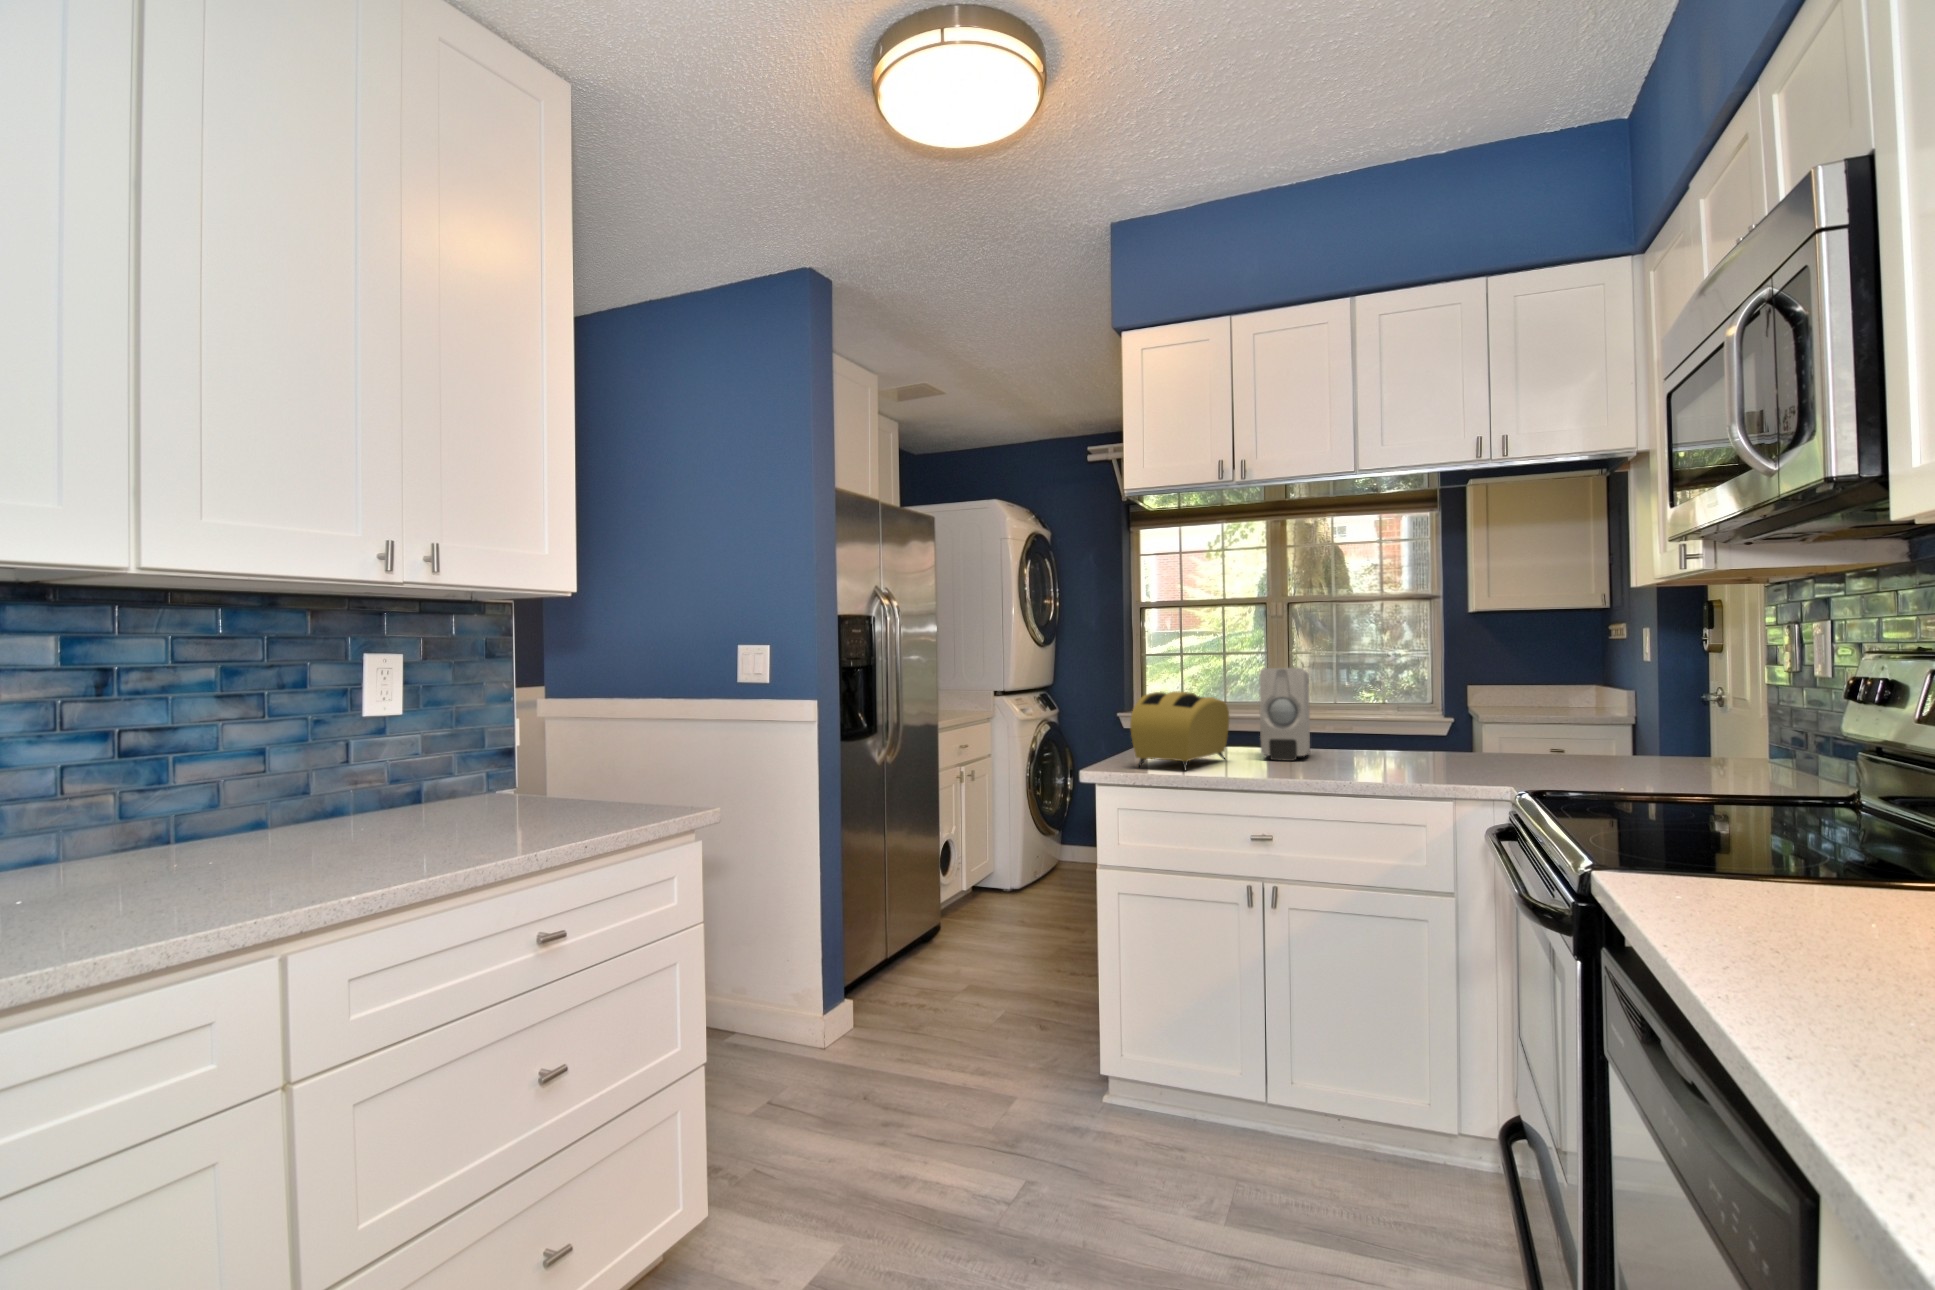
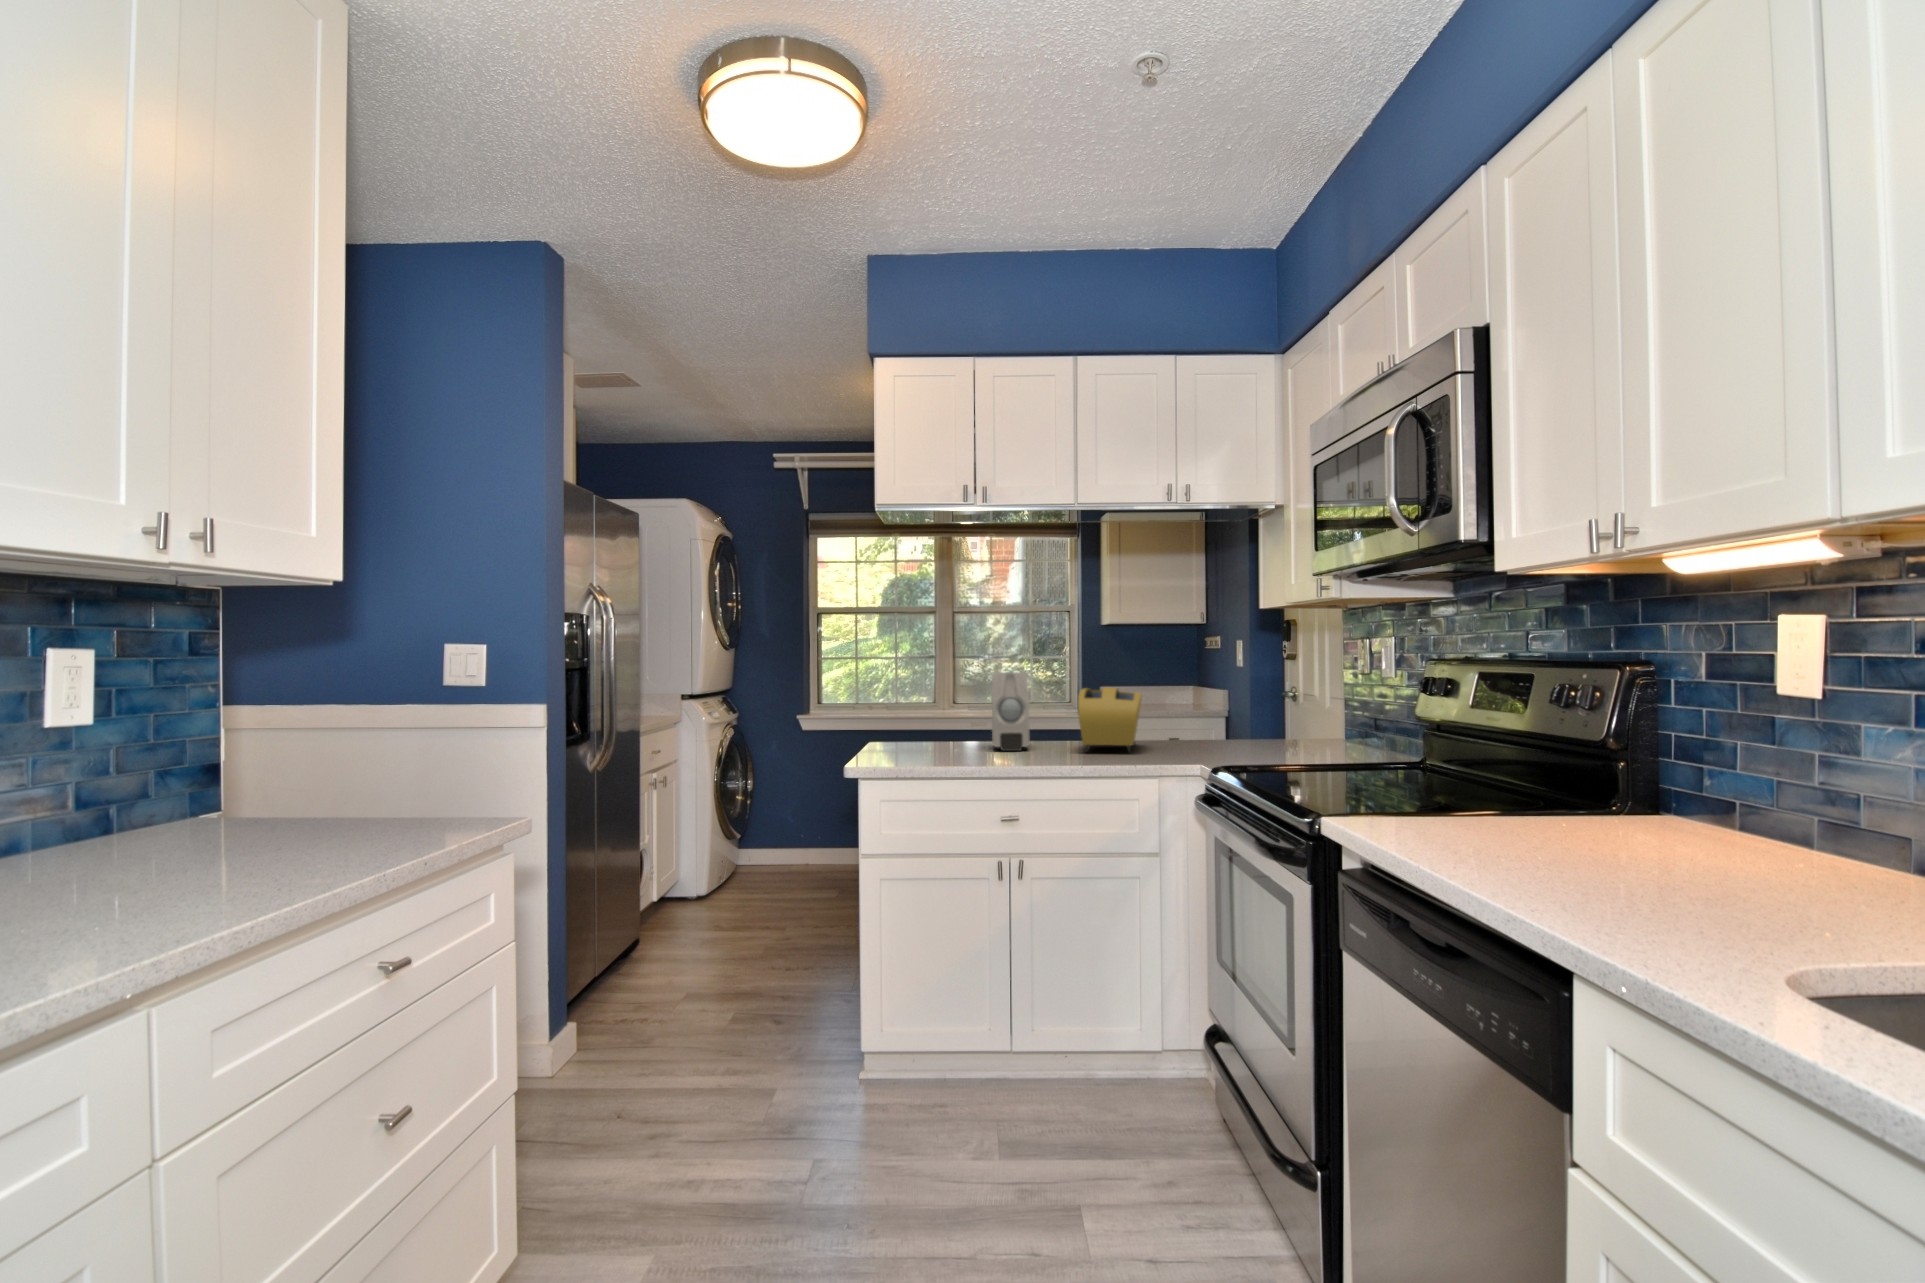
toaster: present [1130,691,1229,770] -> present [1078,687,1142,752]

